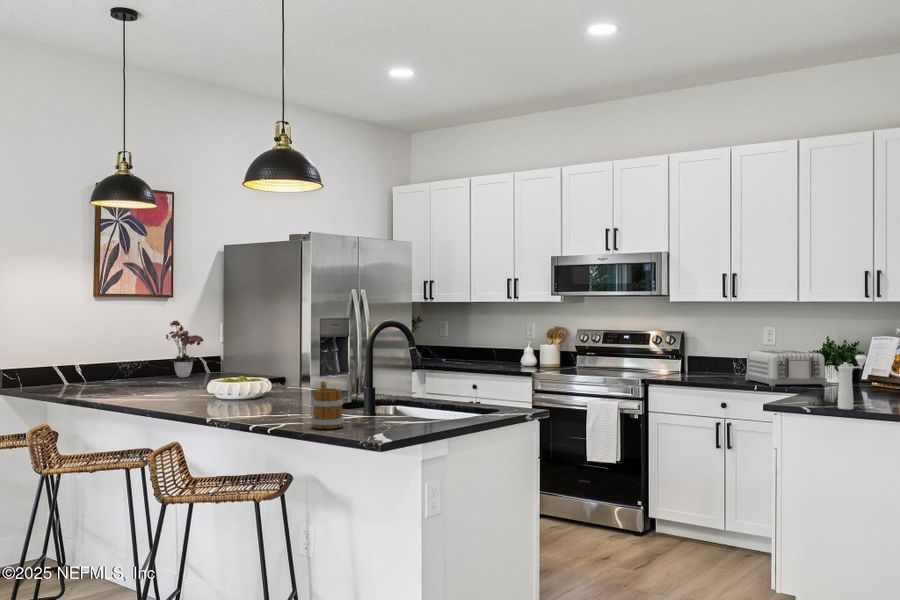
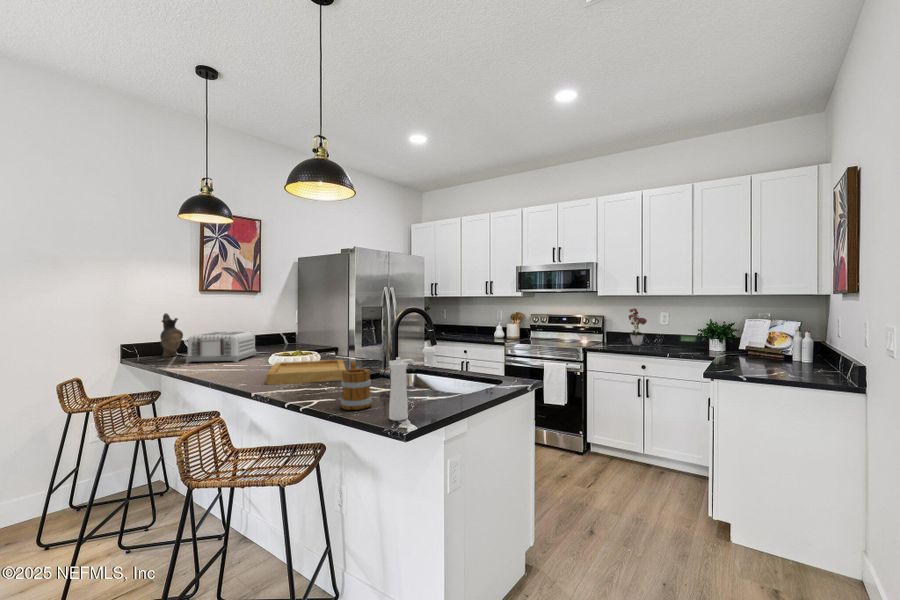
flower arrangement: present [166,321,203,377] -> present [628,308,647,345]
ceramic pitcher: none [50,328,78,386] -> present [160,313,183,357]
toaster: present [745,350,827,386] -> present [186,332,256,363]
pepper mill: present [838,355,867,410] -> present [389,347,436,421]
tray: none [219,387,310,412] -> present [266,360,346,385]

